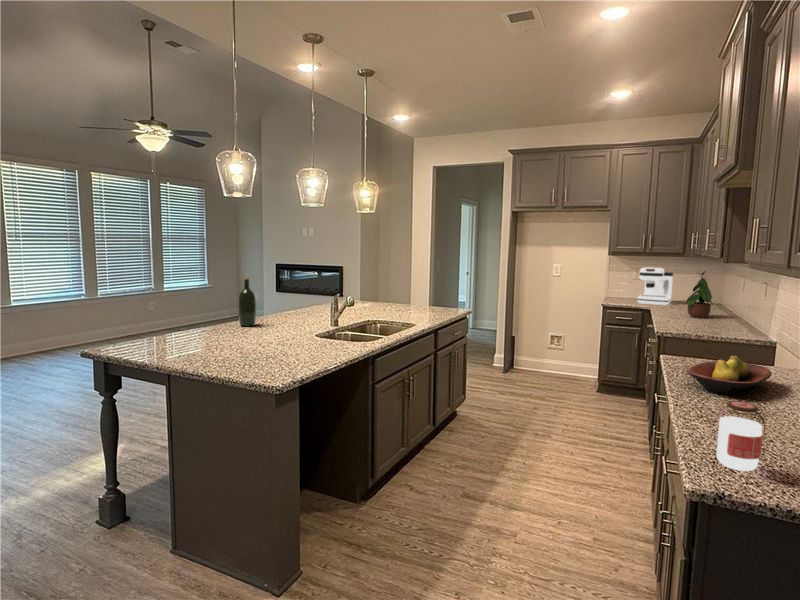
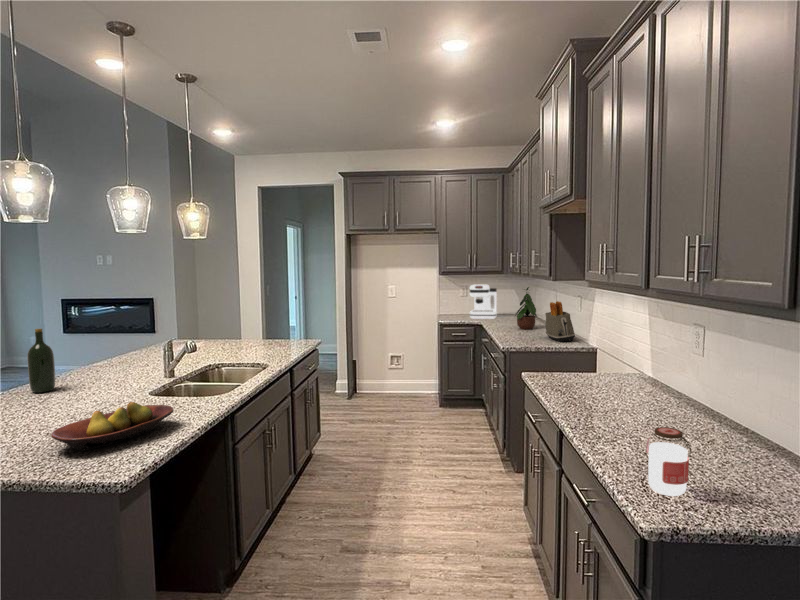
toaster: none [717,288,751,333] -> present [545,301,575,342]
fruit bowl: present [687,356,772,394] -> present [51,402,174,451]

